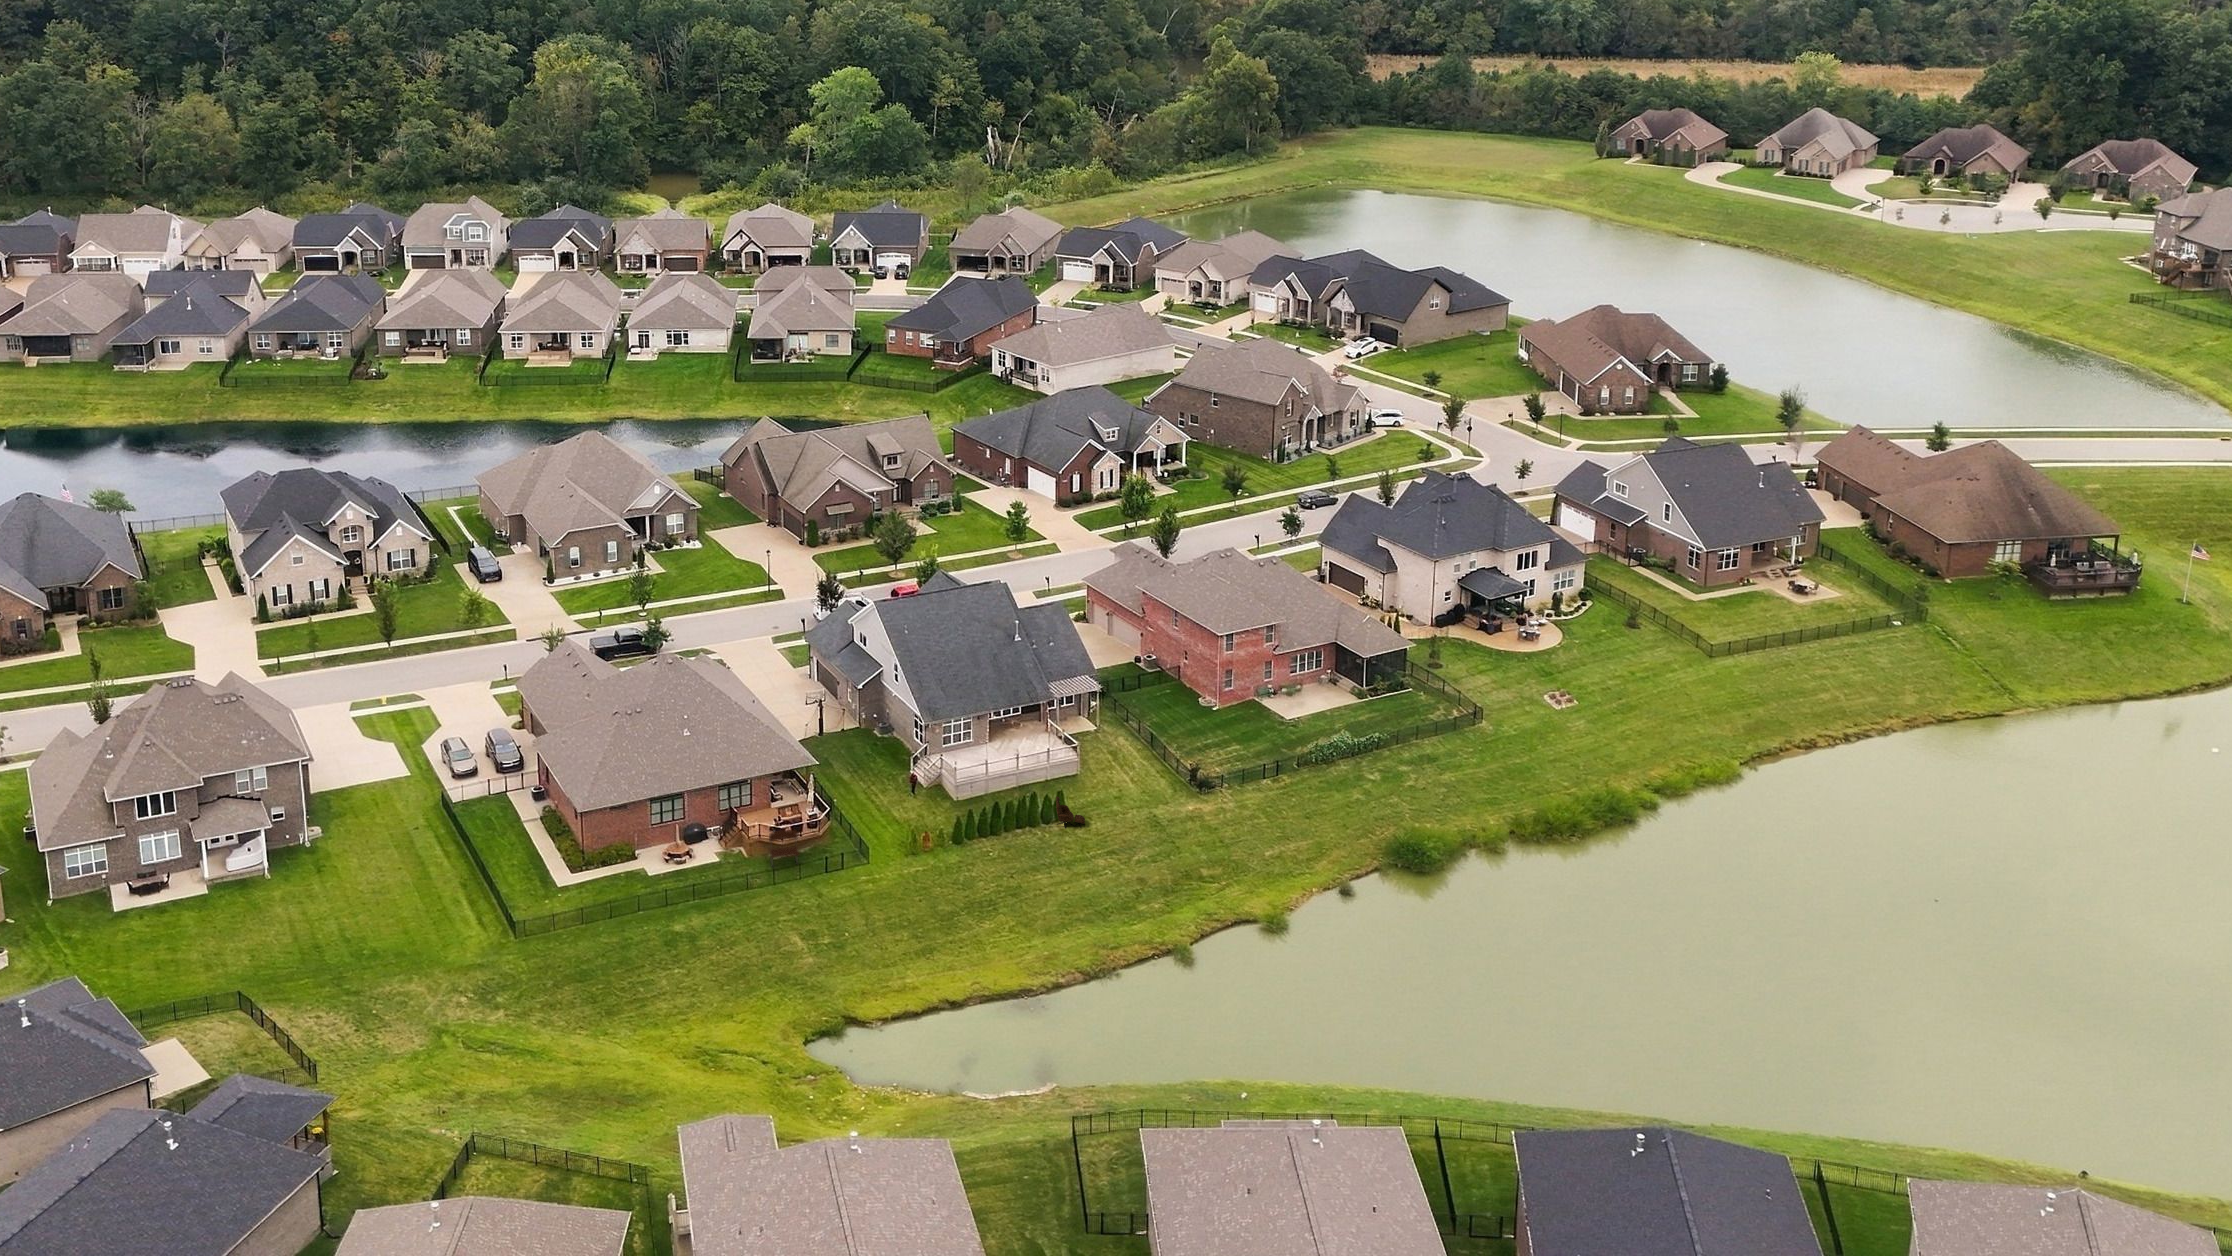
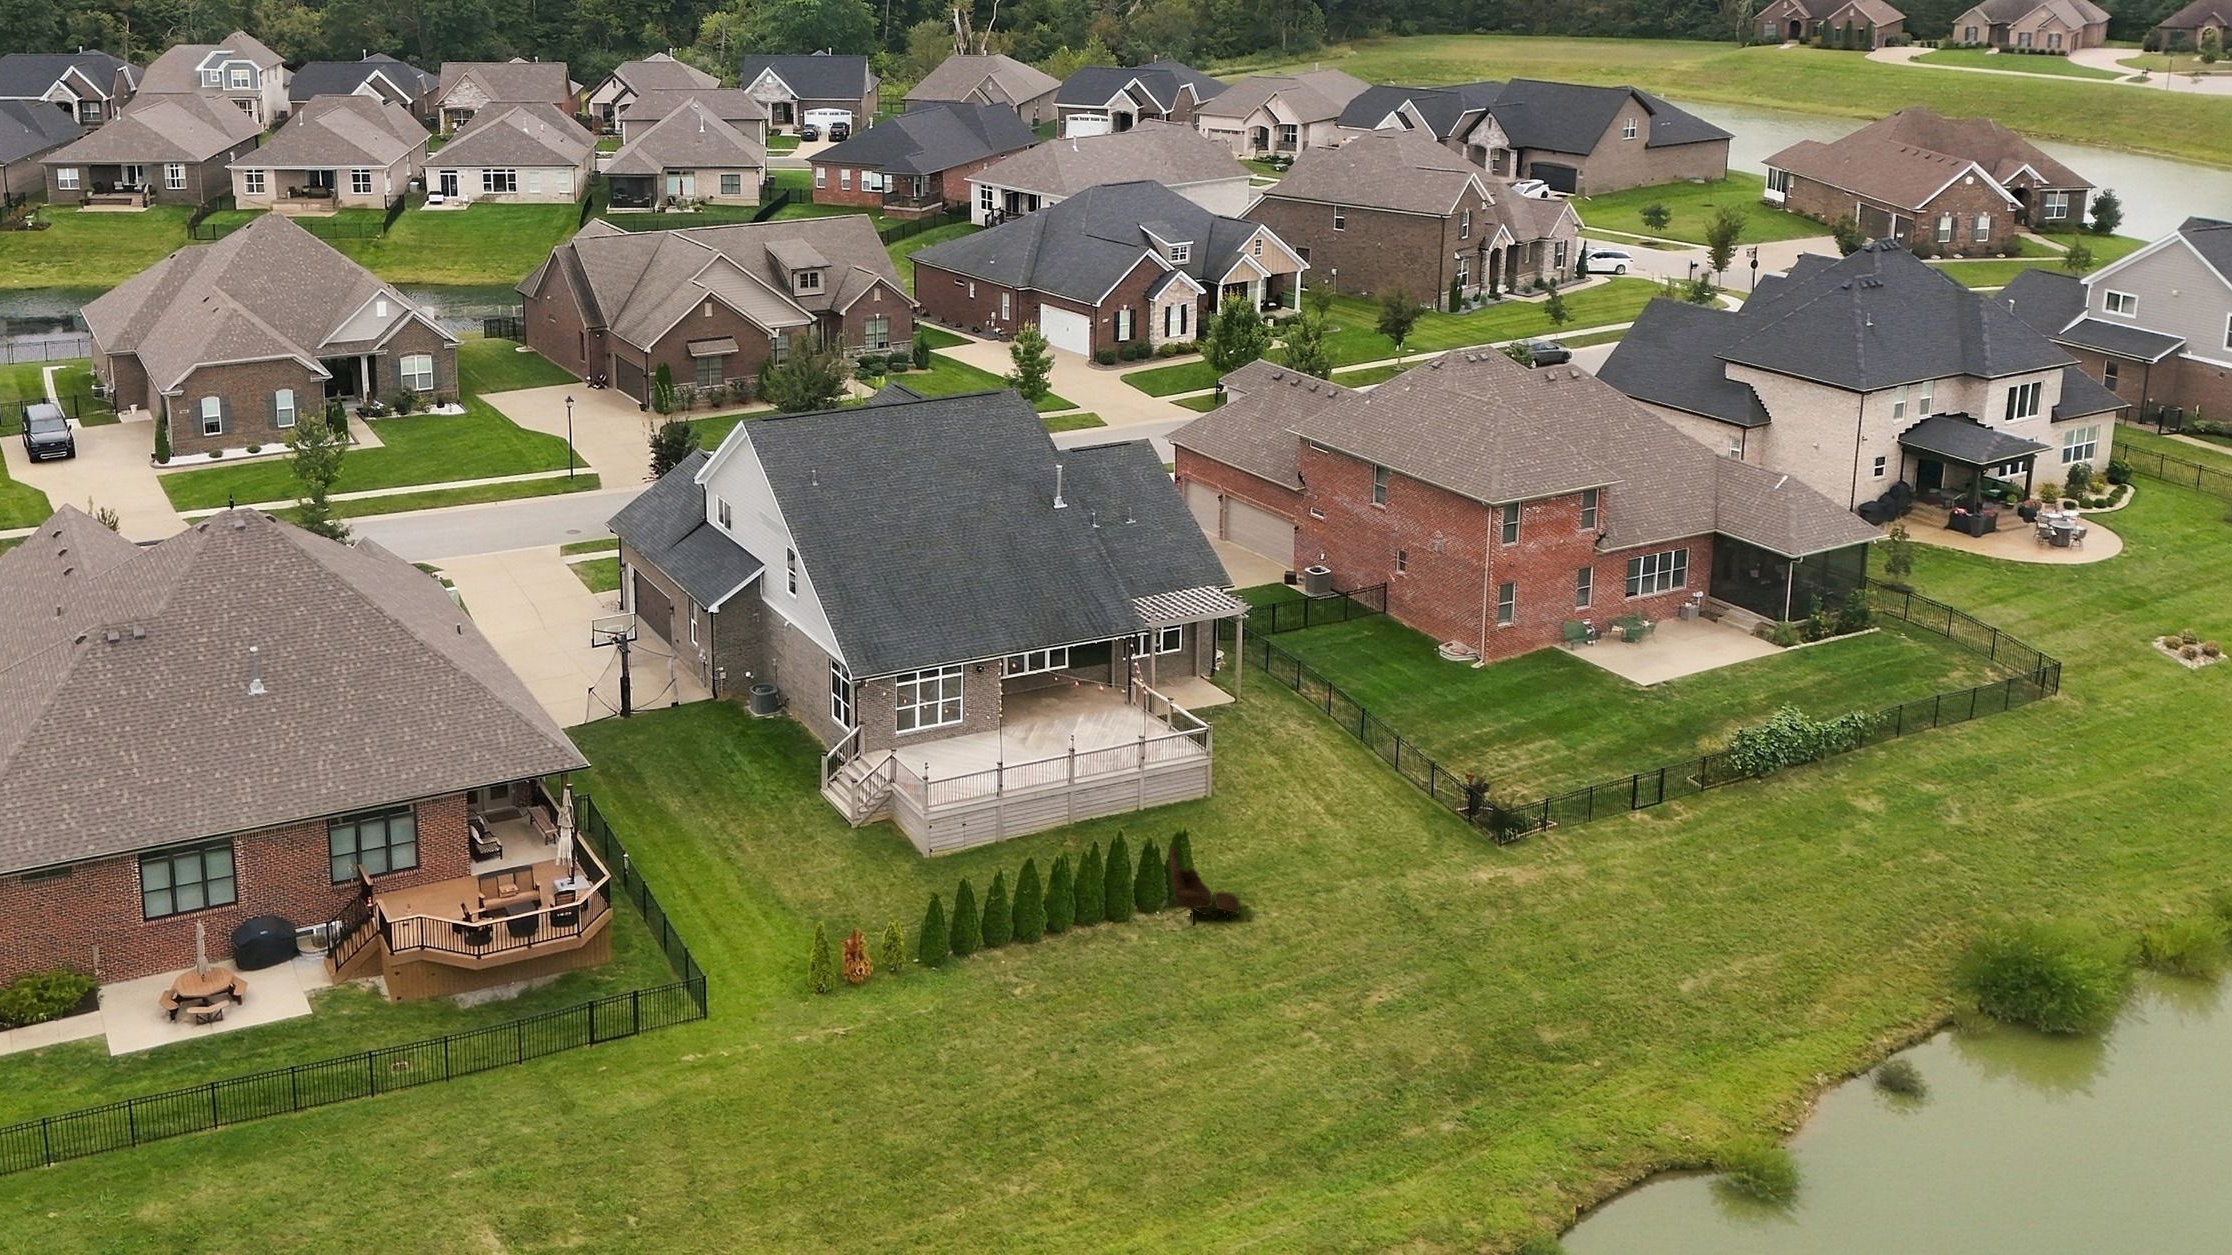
bench: present [769,830,799,863] -> none [440,931,519,1028]

